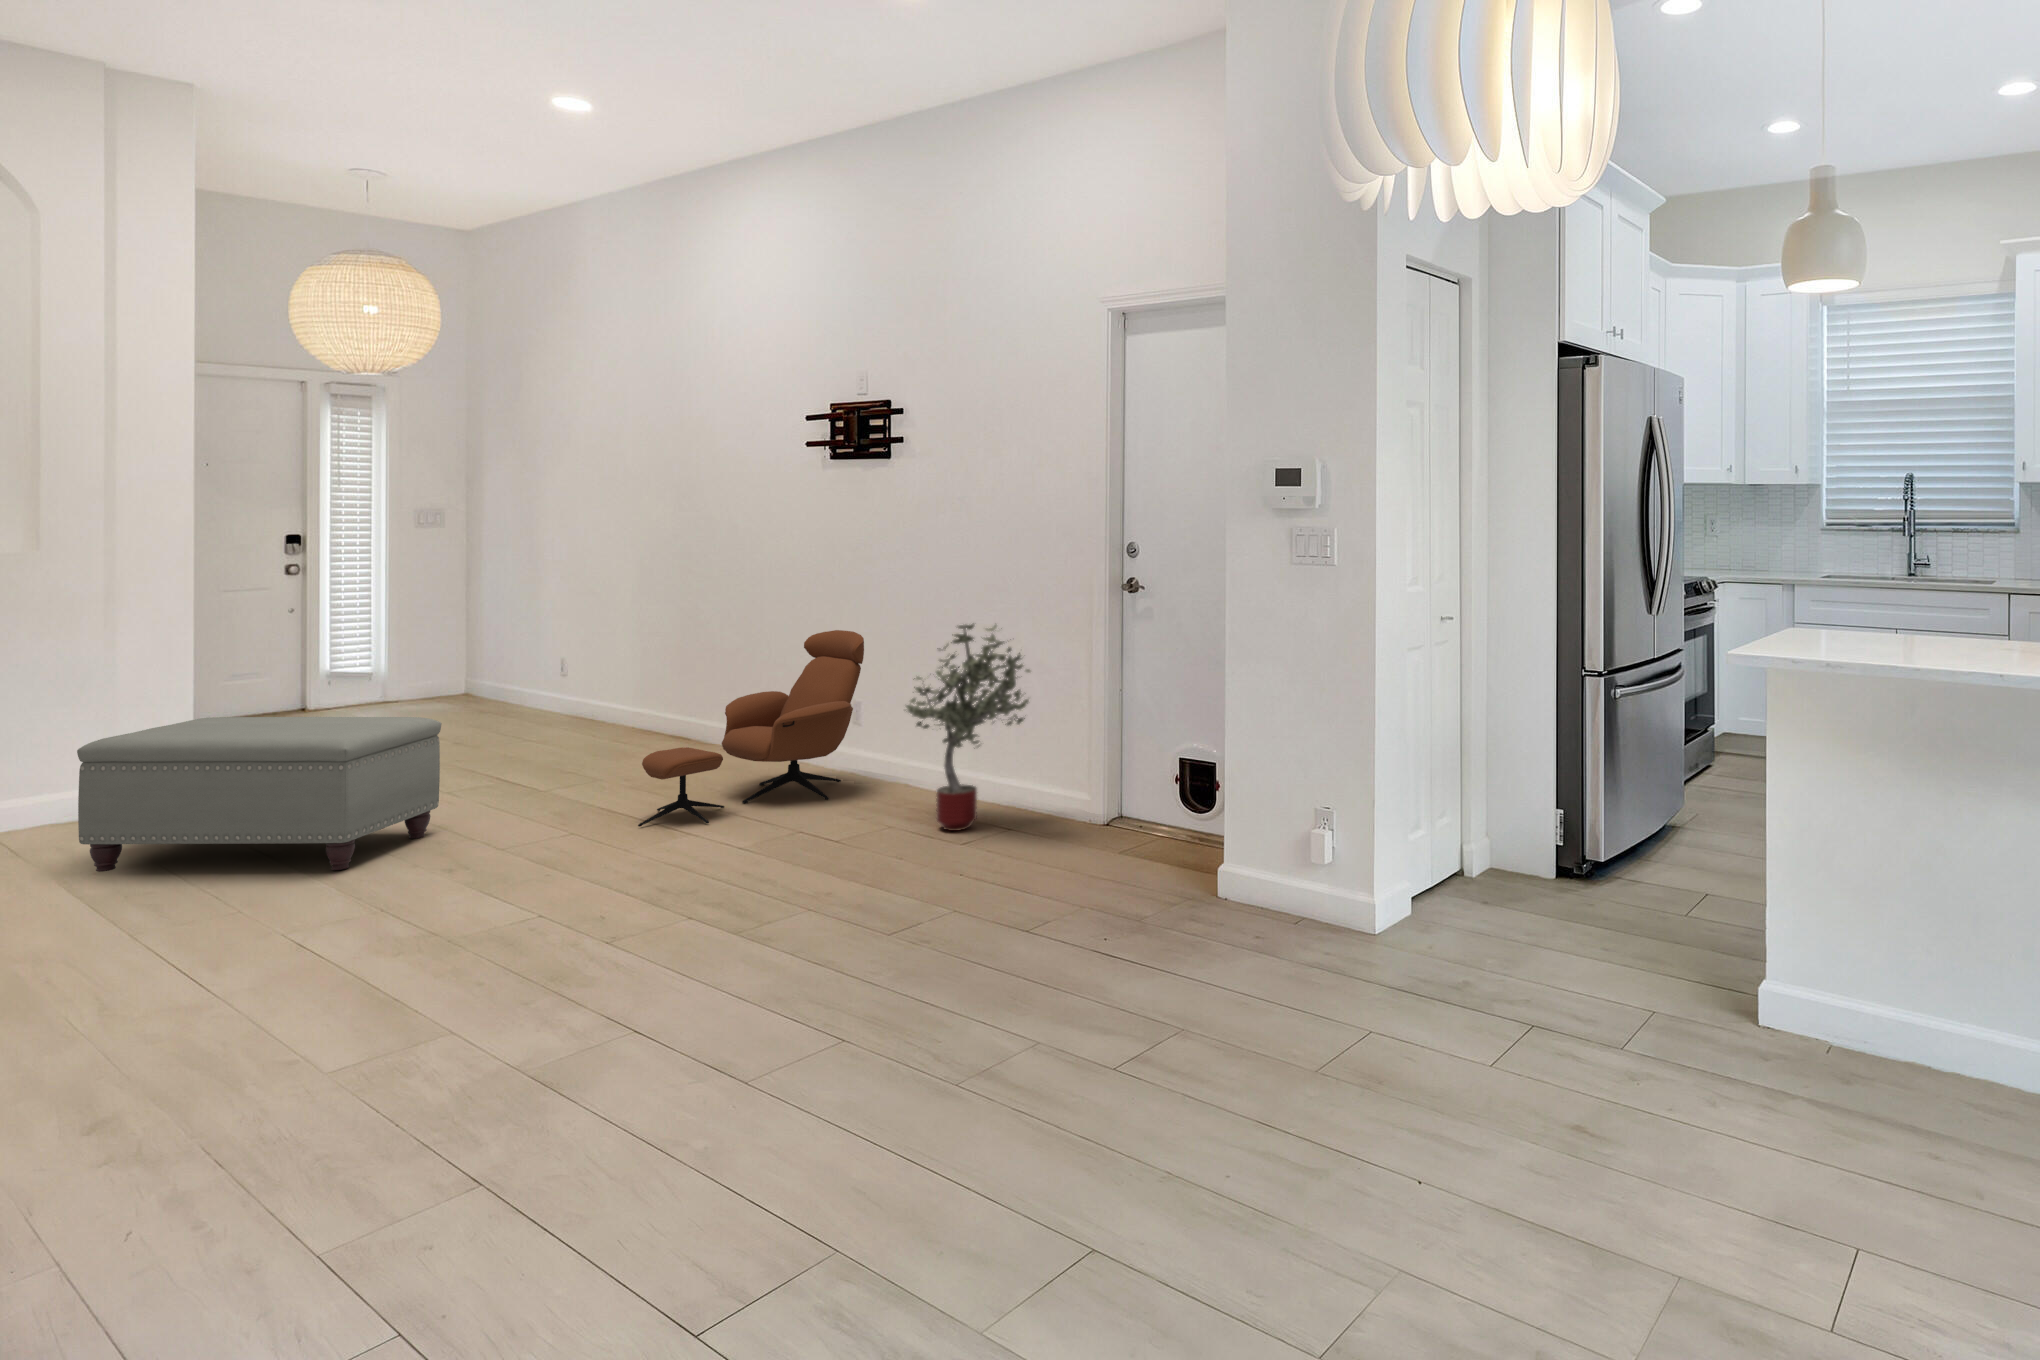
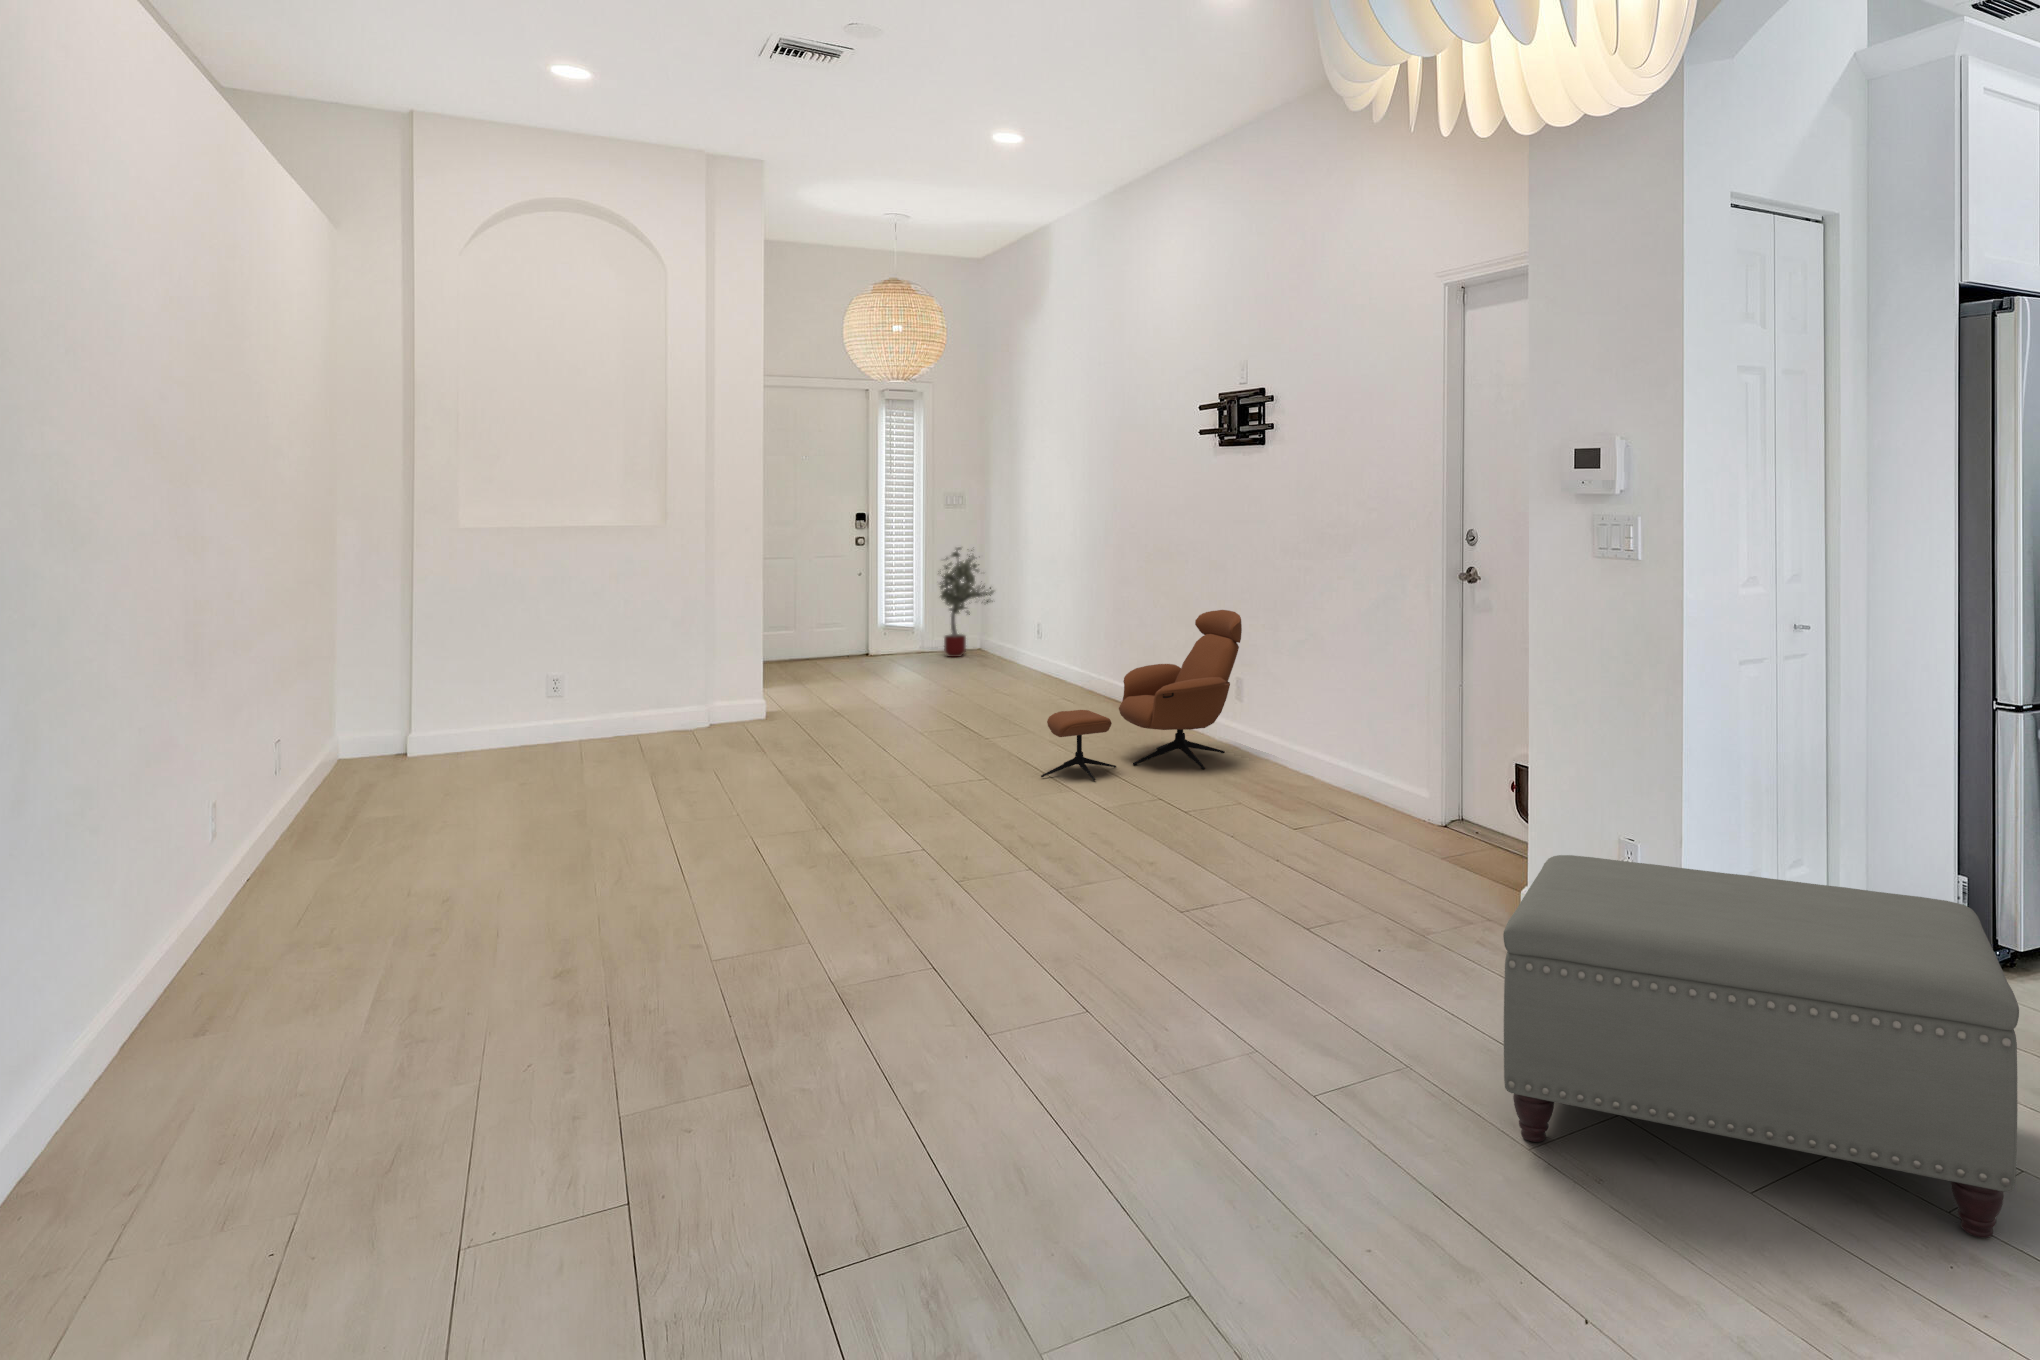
potted tree: present [906,623,1030,831] -> present [940,547,994,657]
ottoman: present [77,717,441,872] -> present [1503,855,2019,1238]

